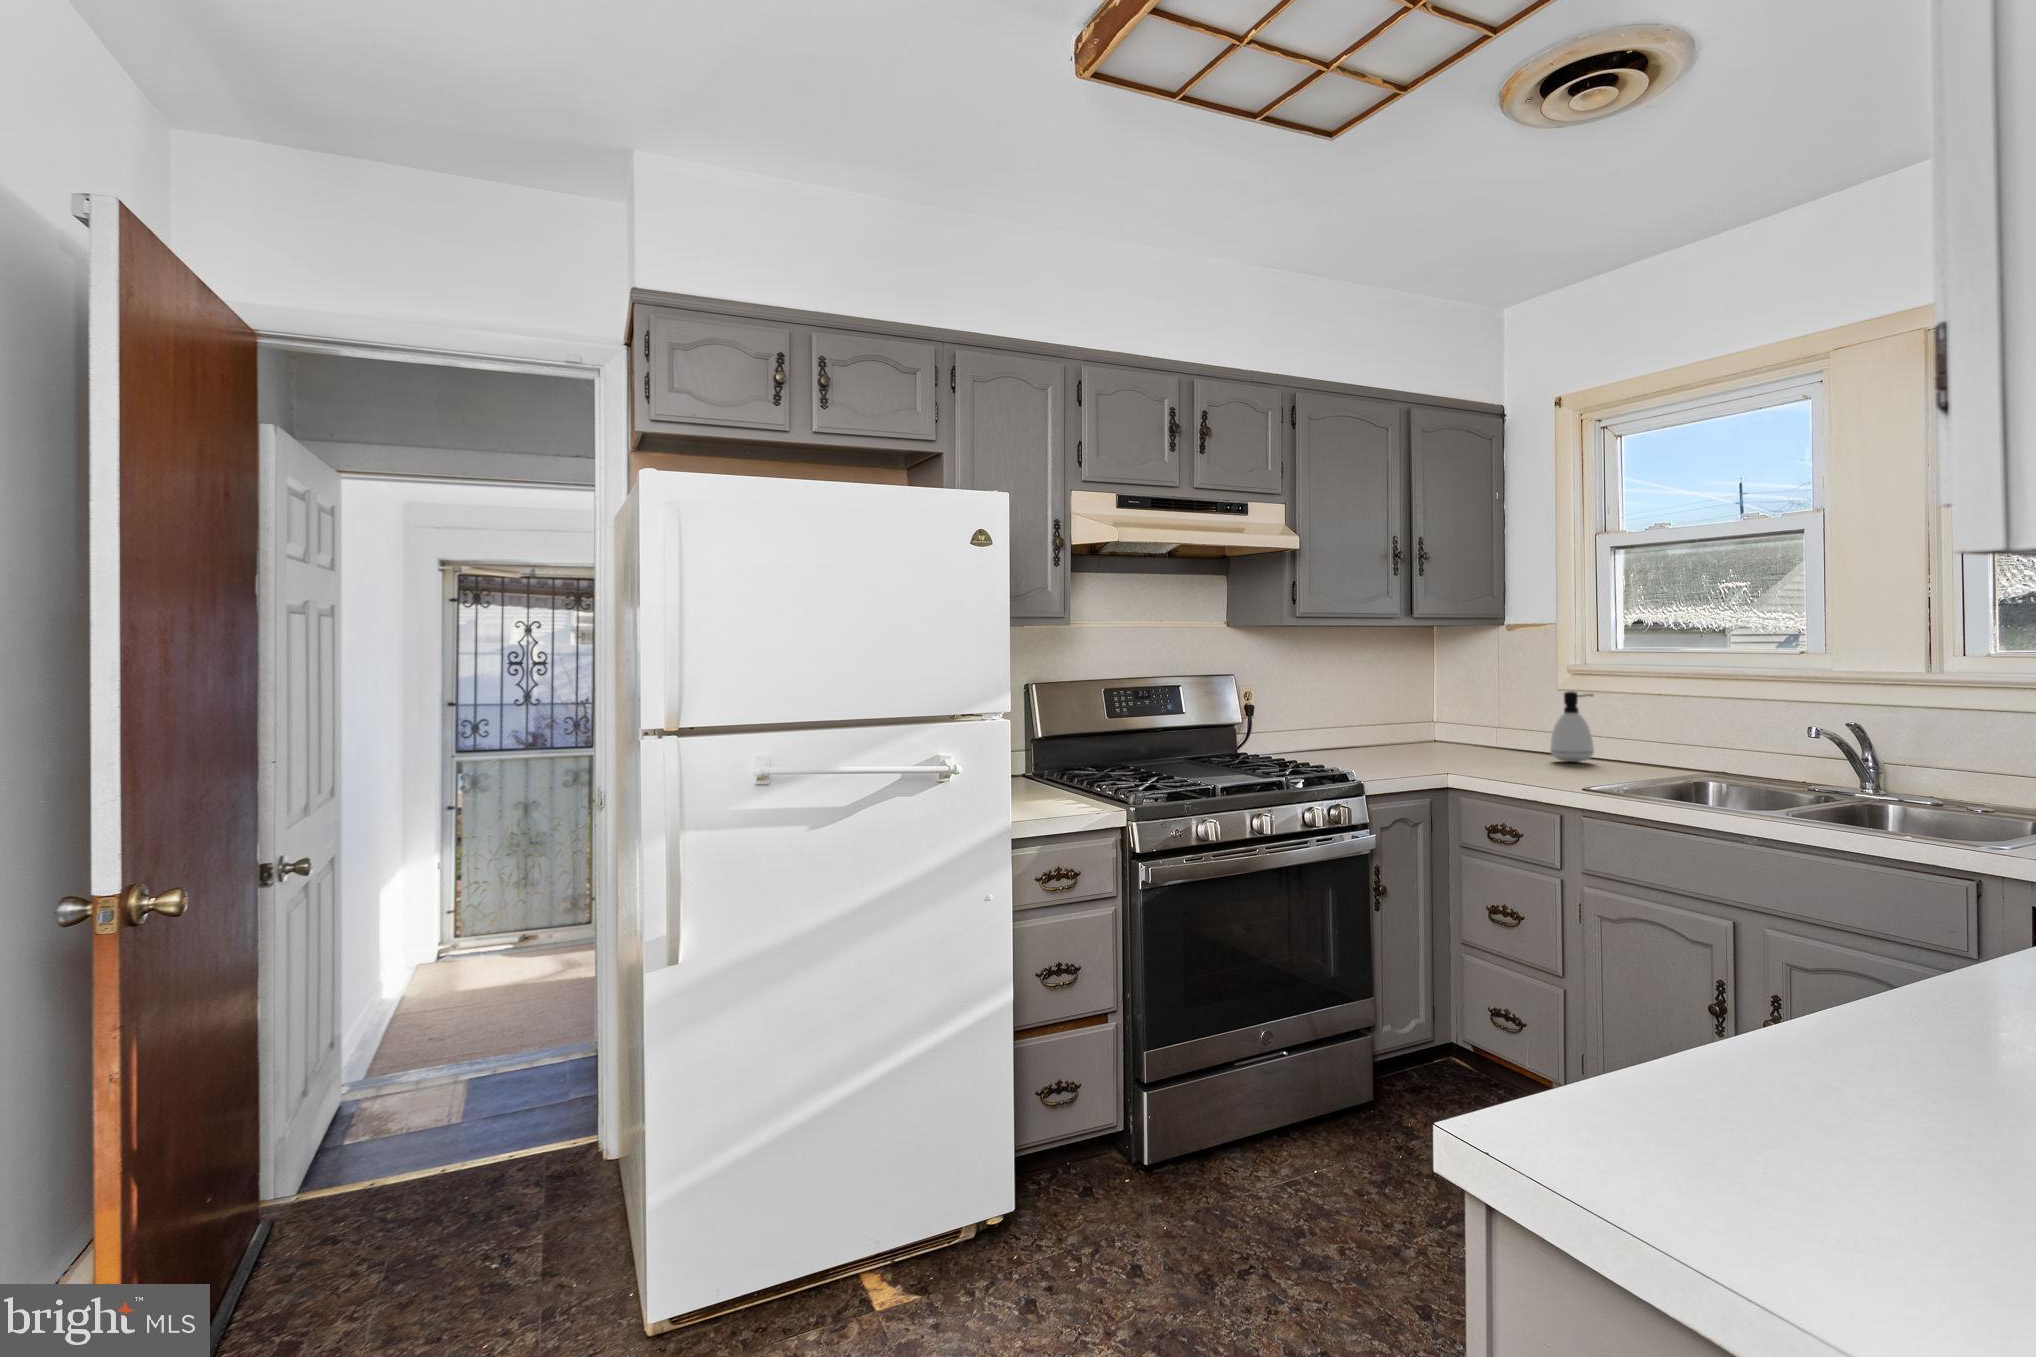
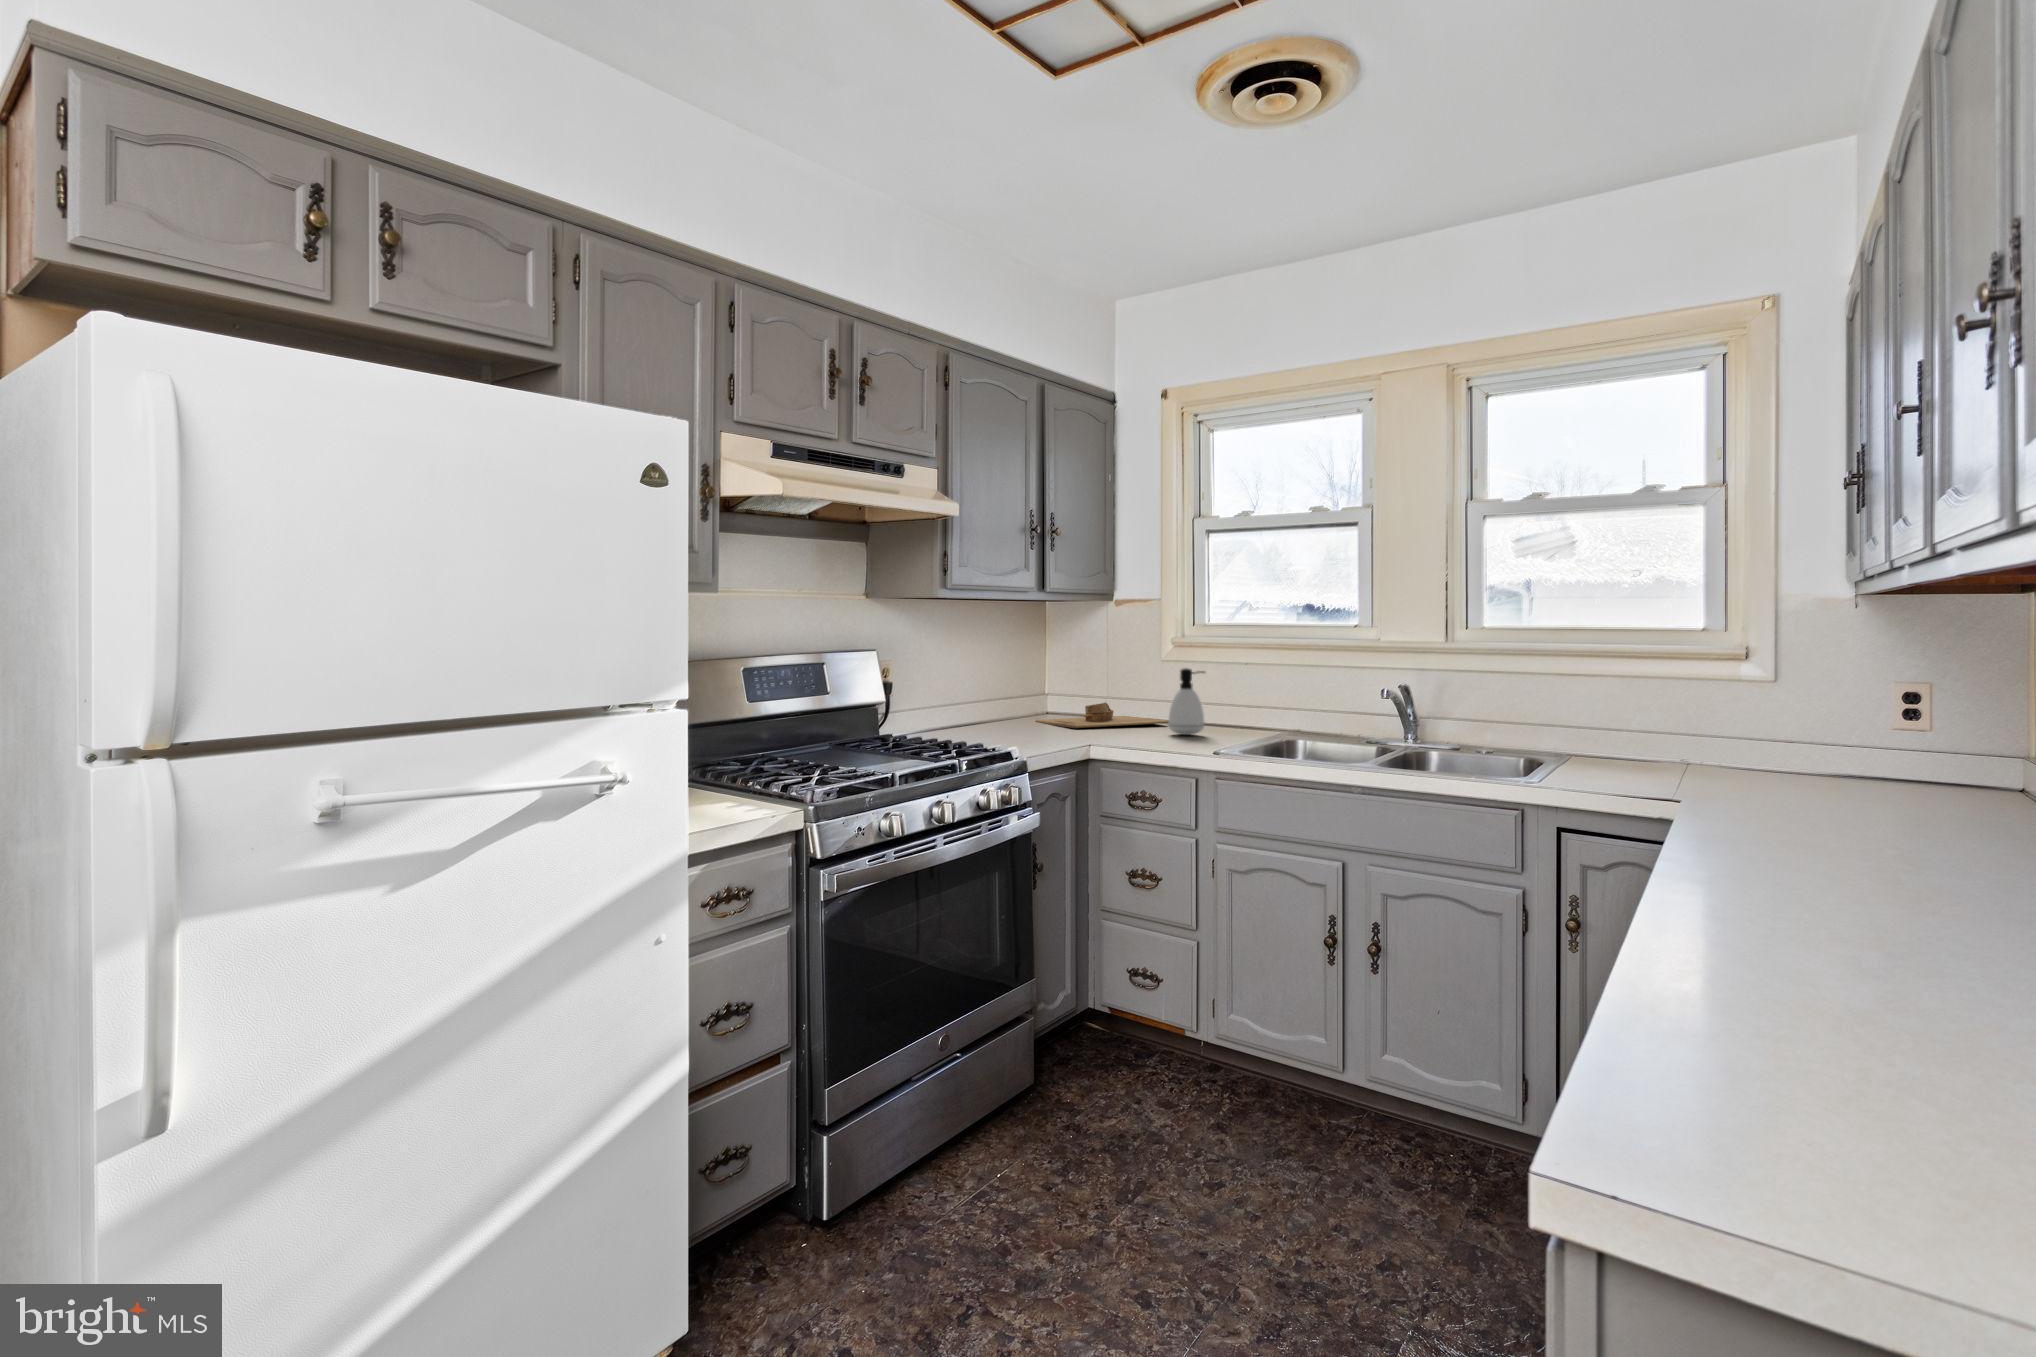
cutting board: none [1414,728,1562,753] -> present [1036,702,1168,728]

